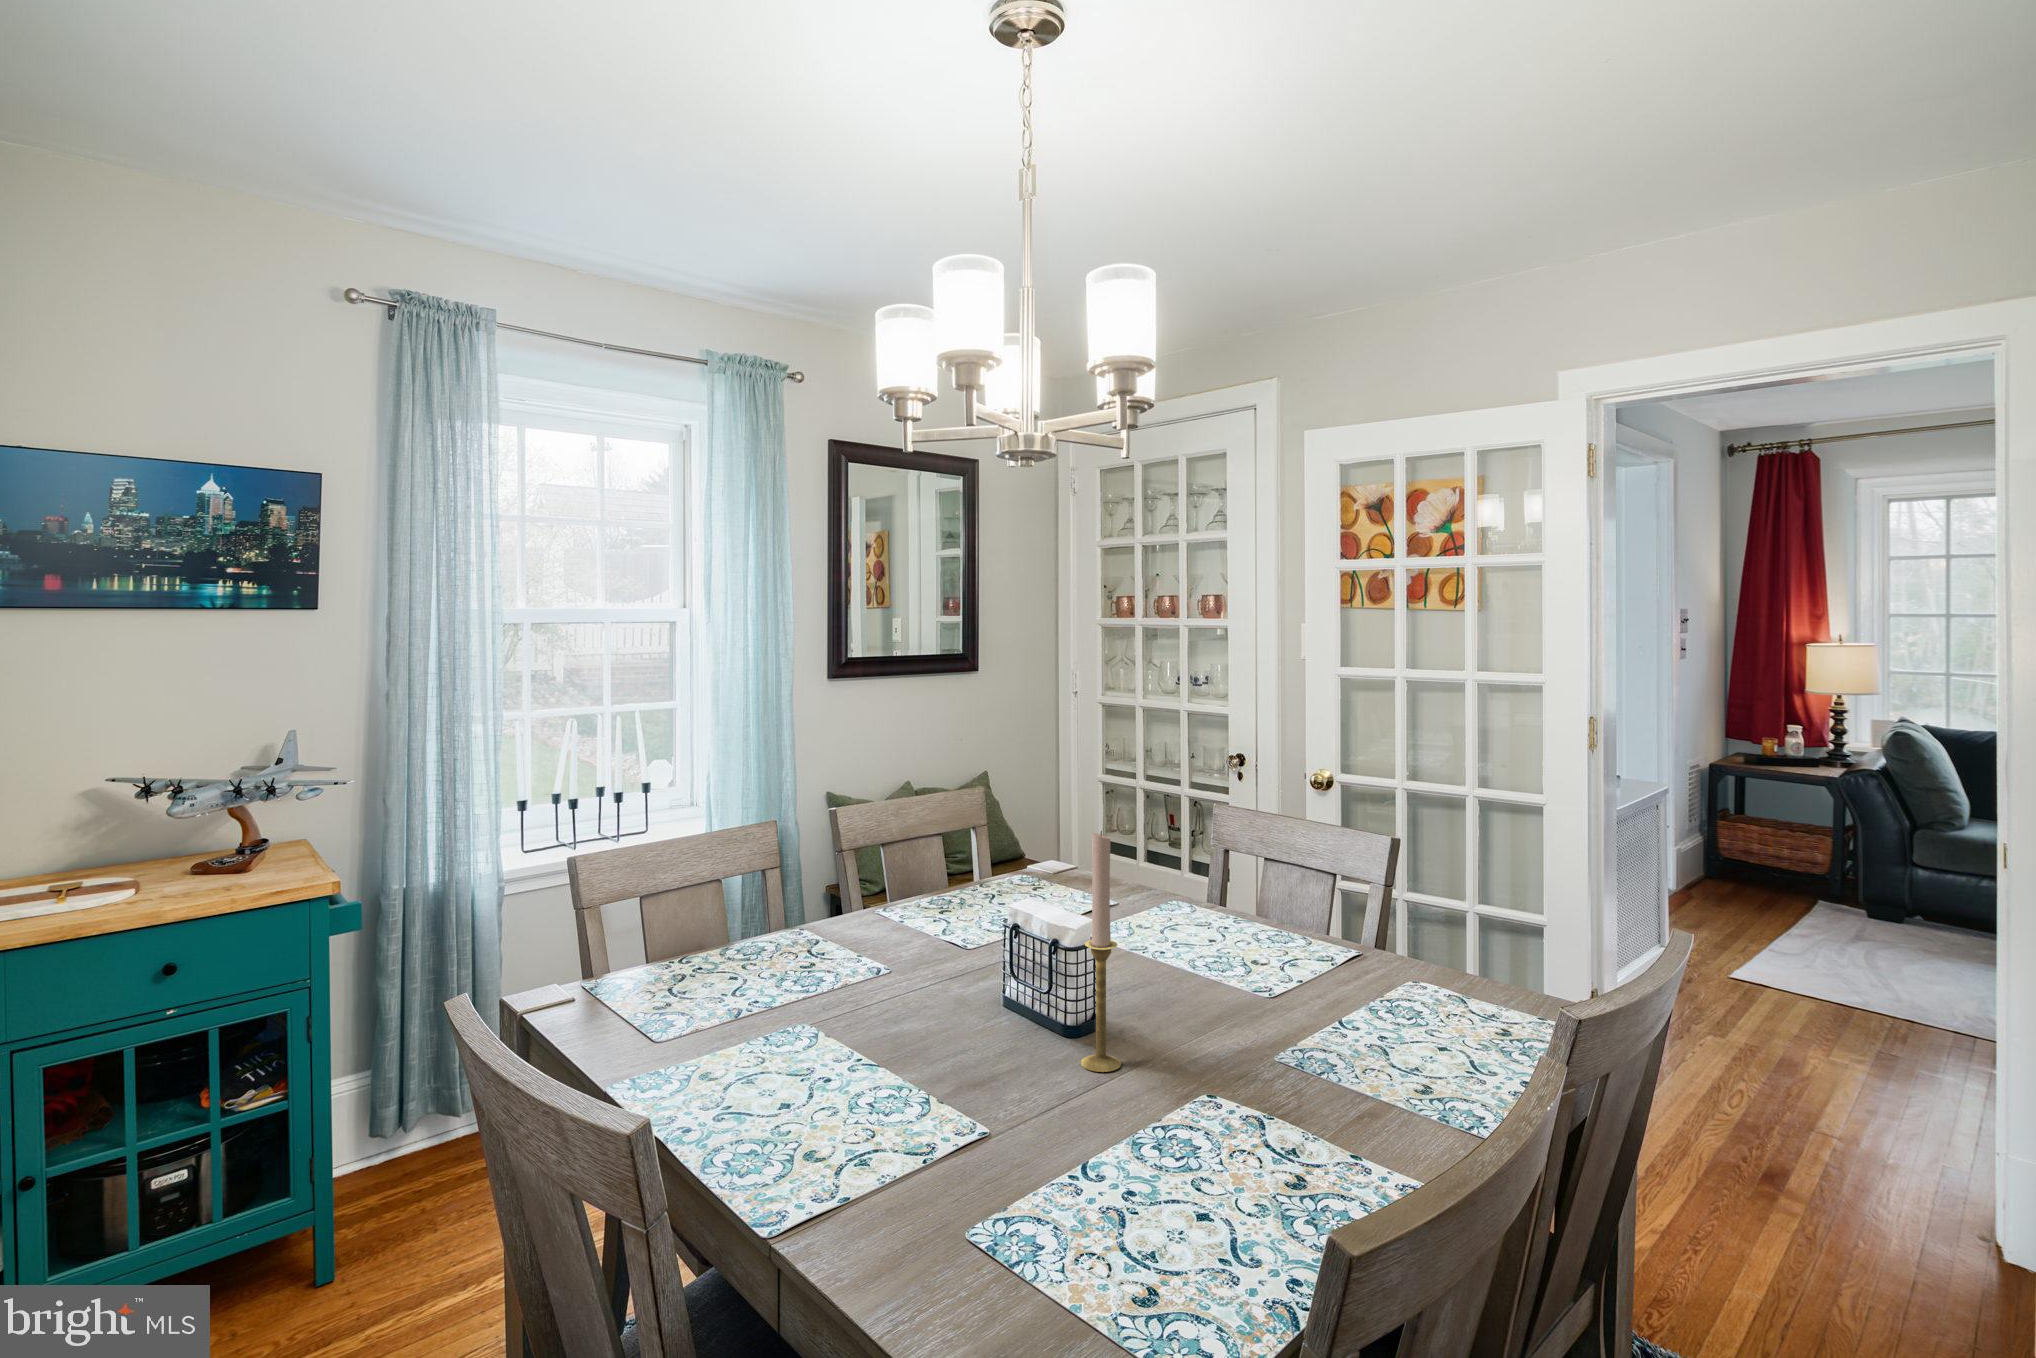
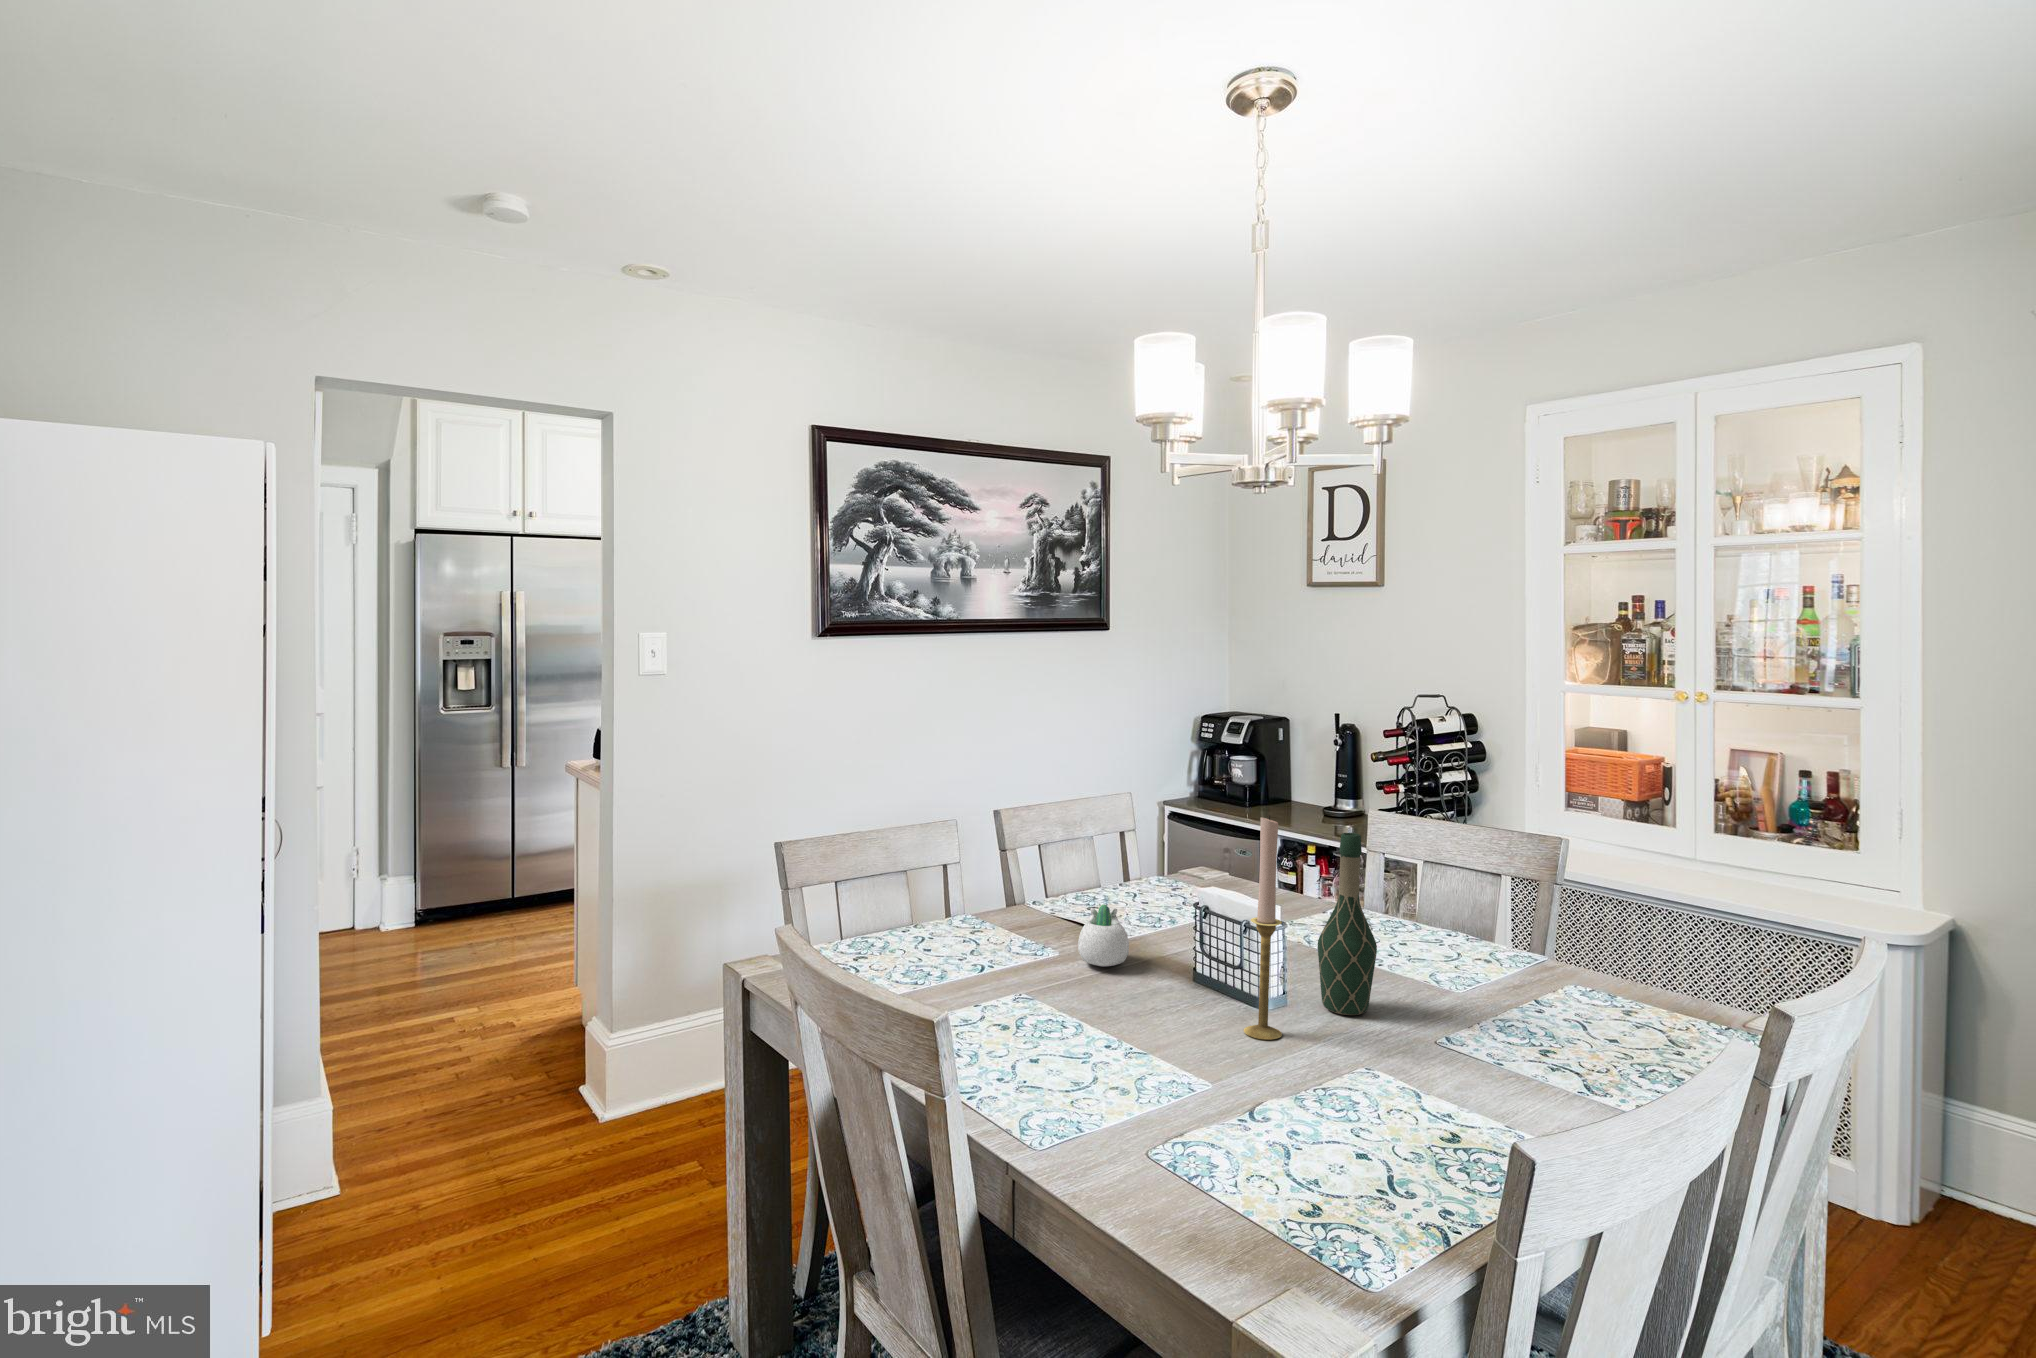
wine bottle: none [1157,842,1218,1035] -> present [1318,833,1377,1015]
succulent planter: none [909,927,964,995] -> present [1078,904,1129,967]

